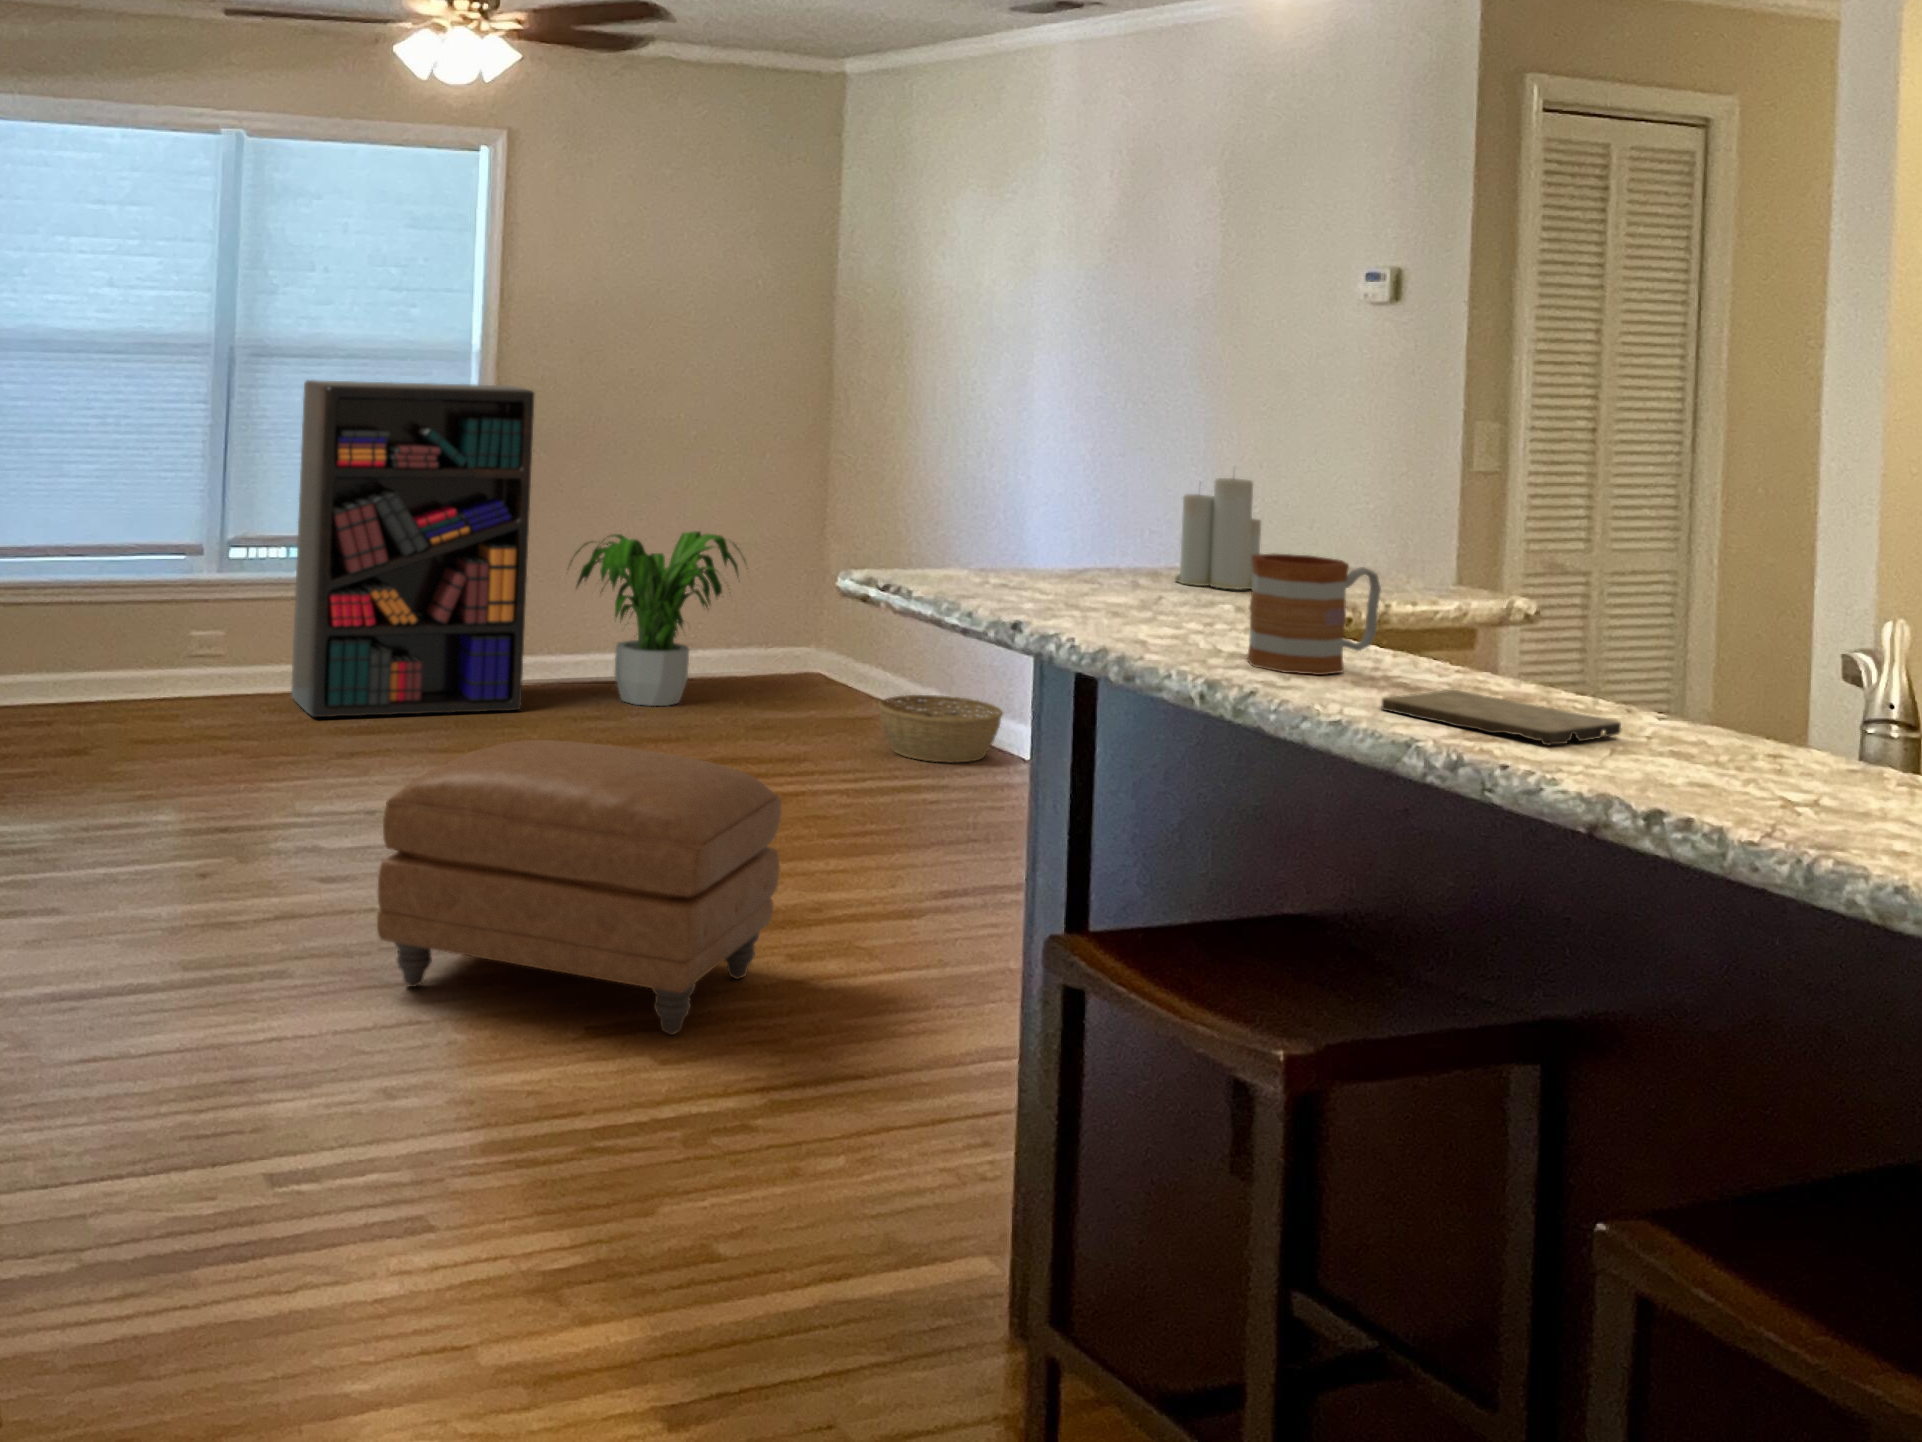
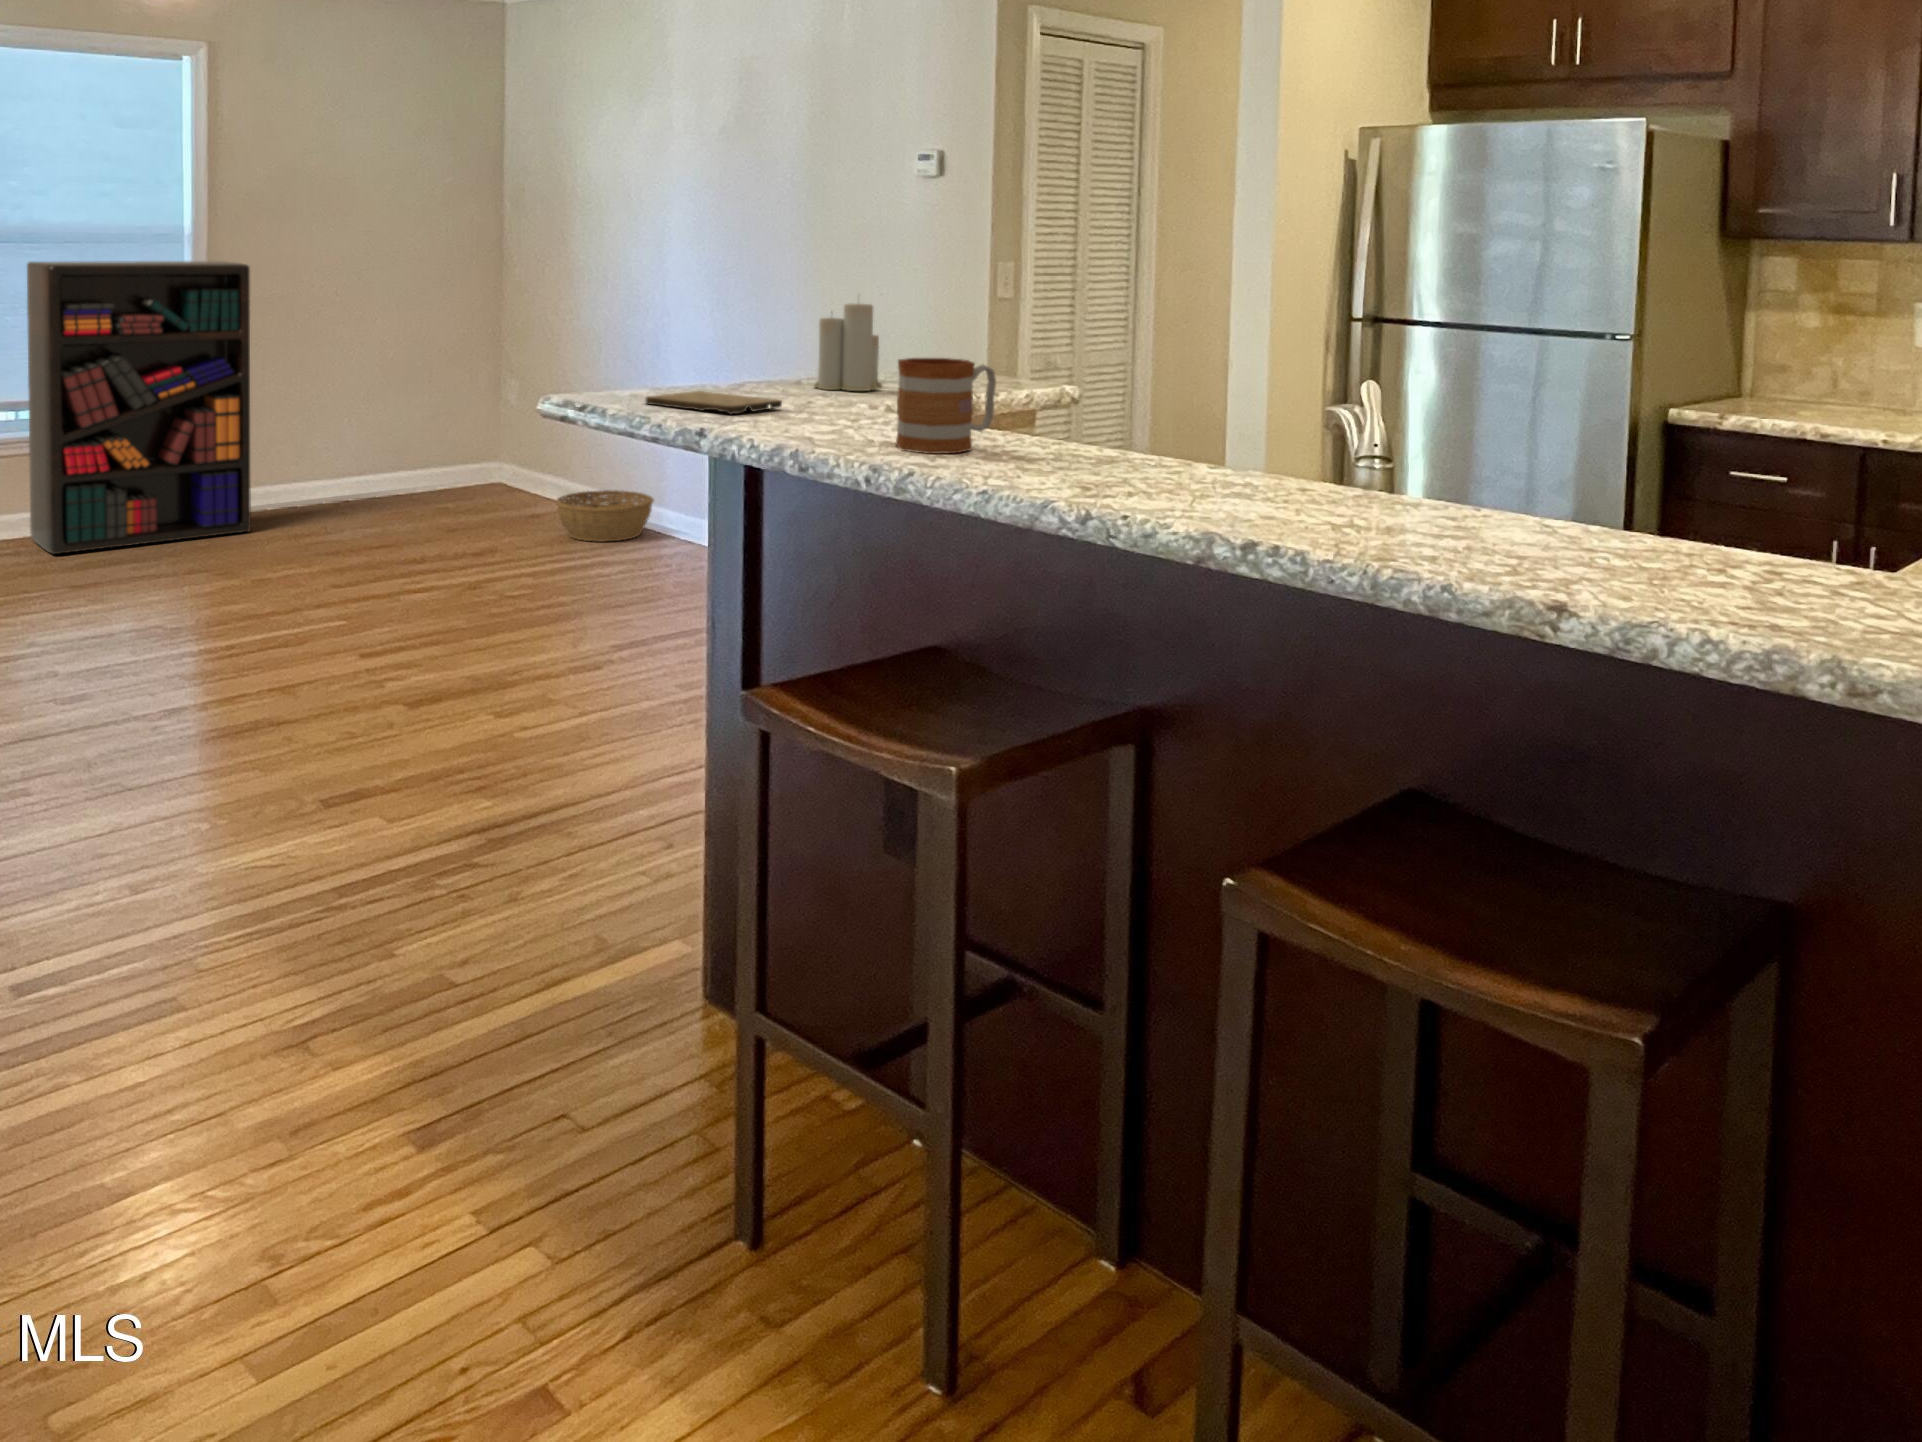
potted plant: present [575,531,747,706] -> none [286,375,446,518]
cutting board: present [1382,690,1621,745] -> present [645,391,782,414]
ottoman: present [377,740,781,1035] -> none [118,559,487,791]

